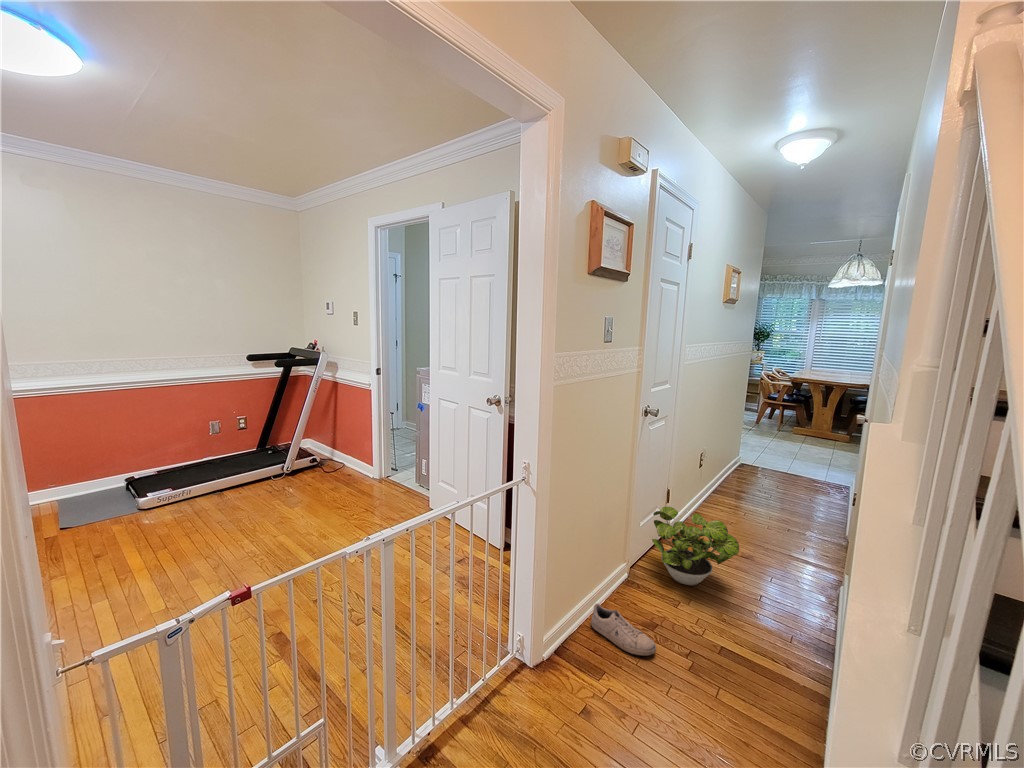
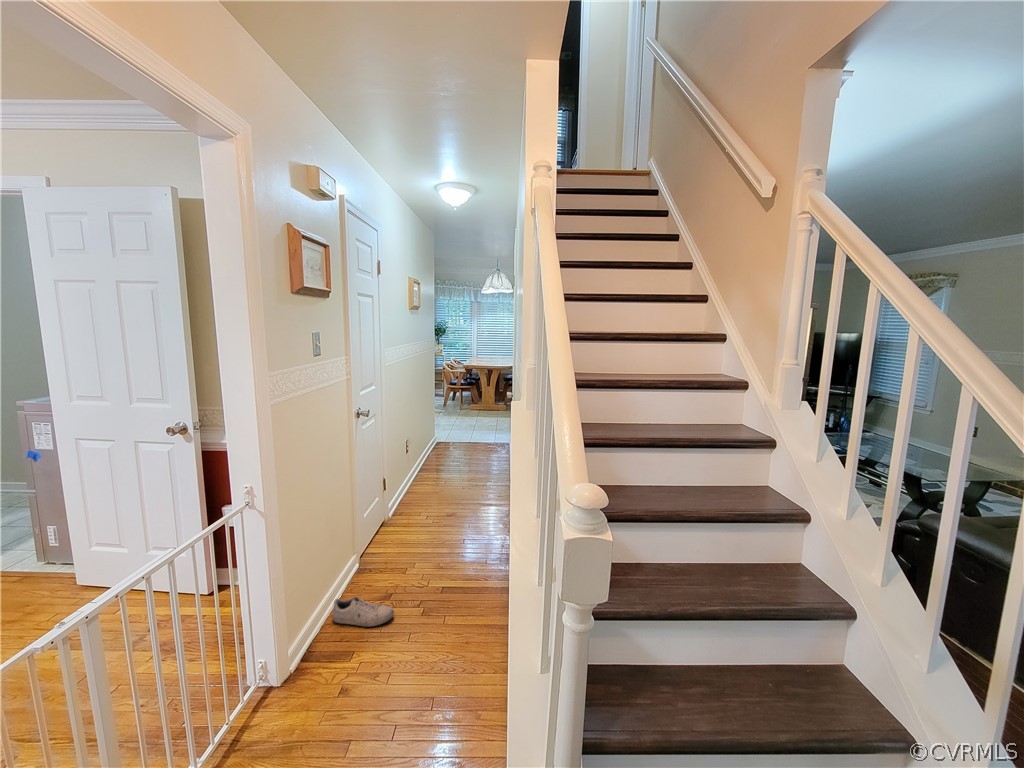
potted plant: present [652,507,739,585] -> none [375,492,445,554]

